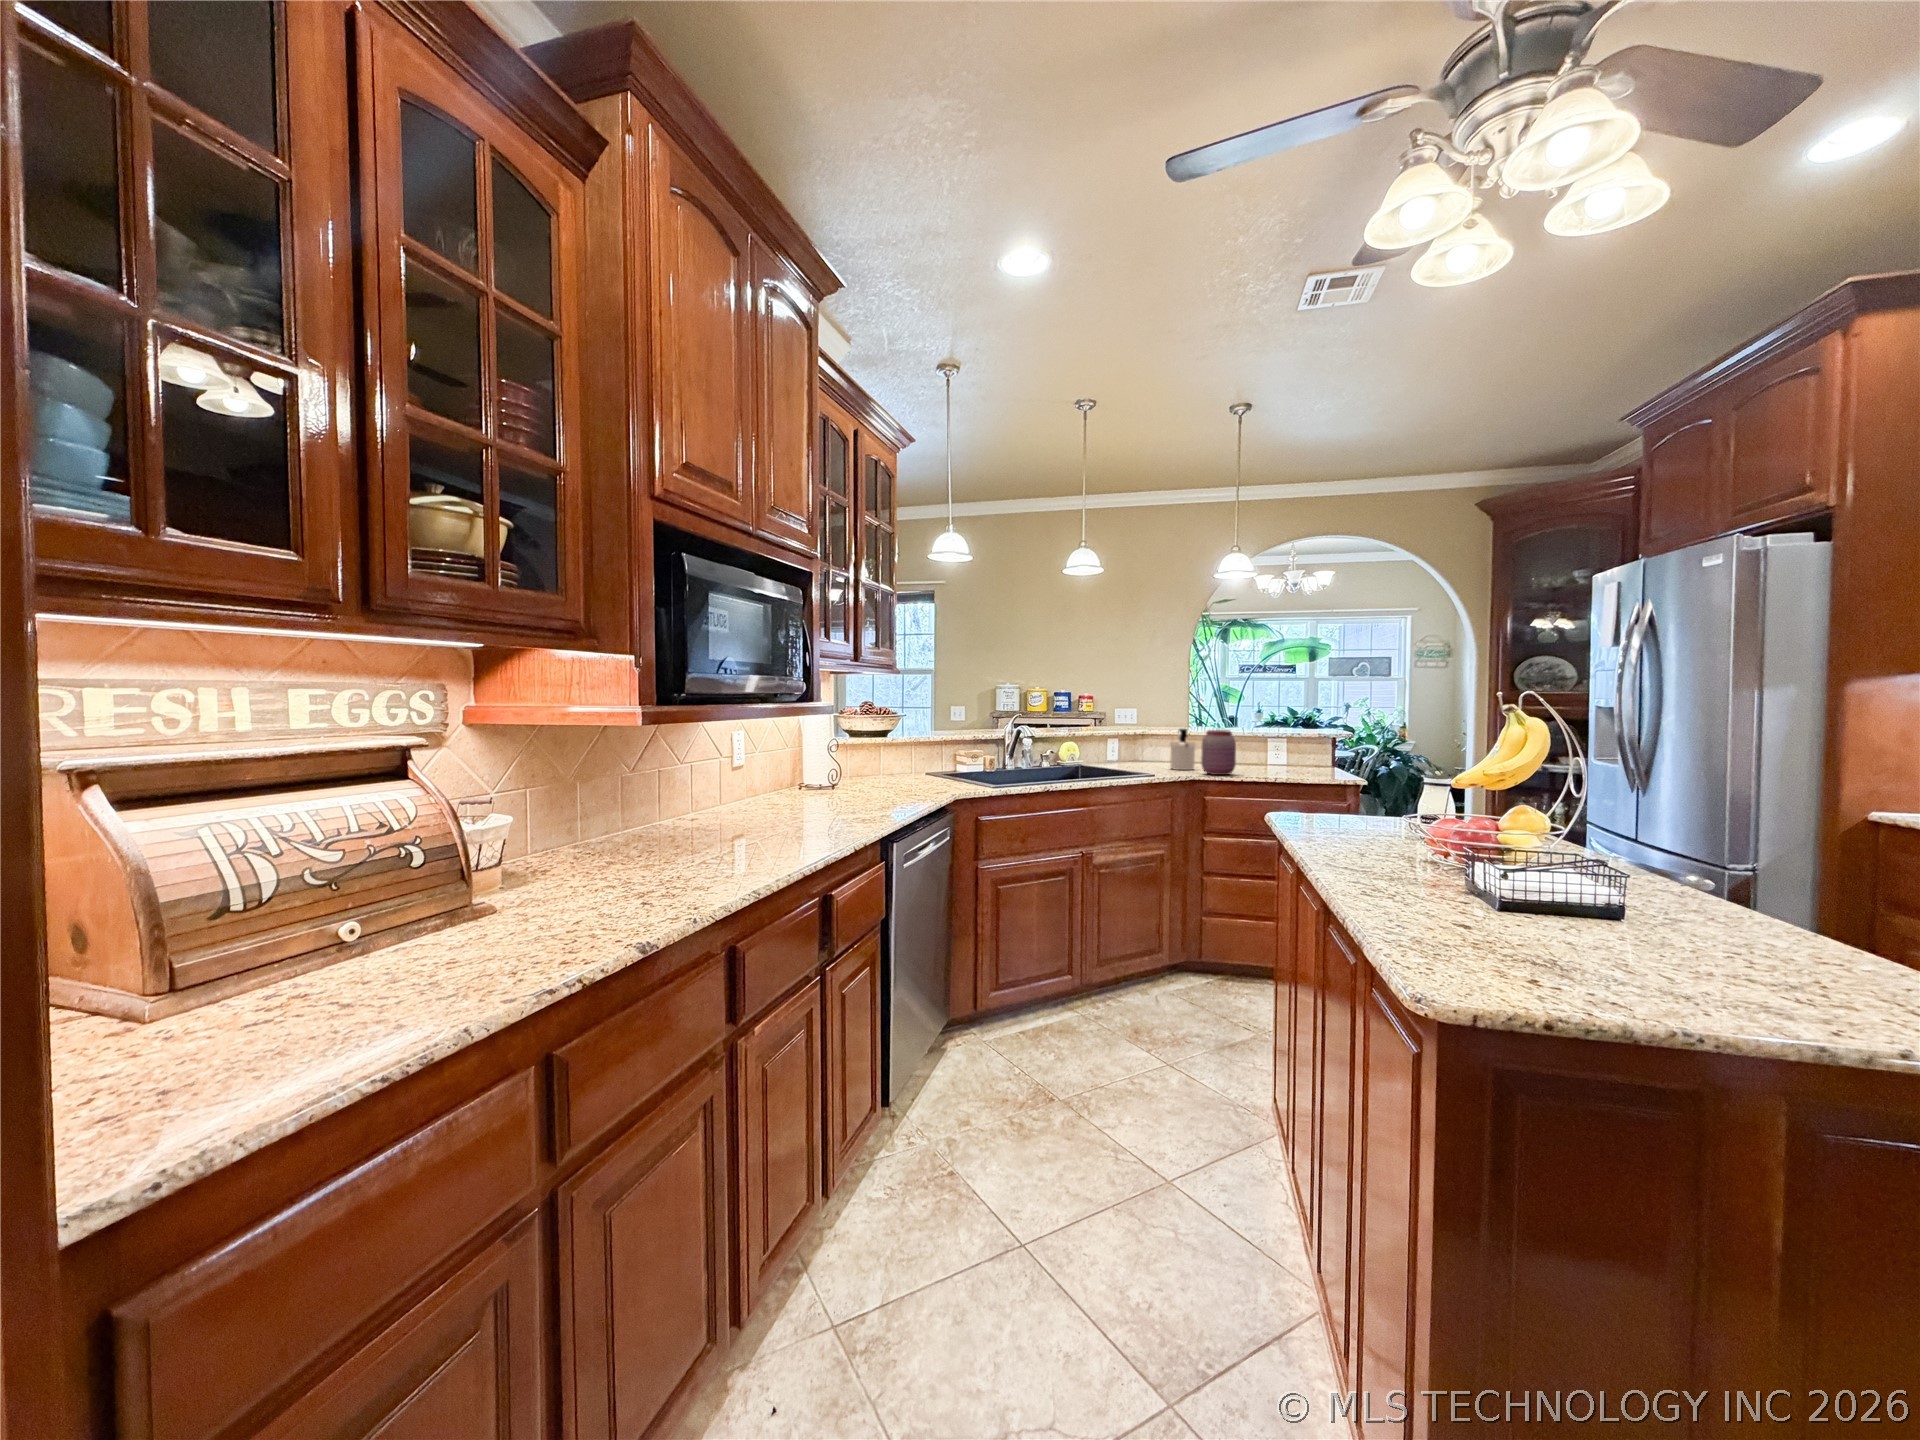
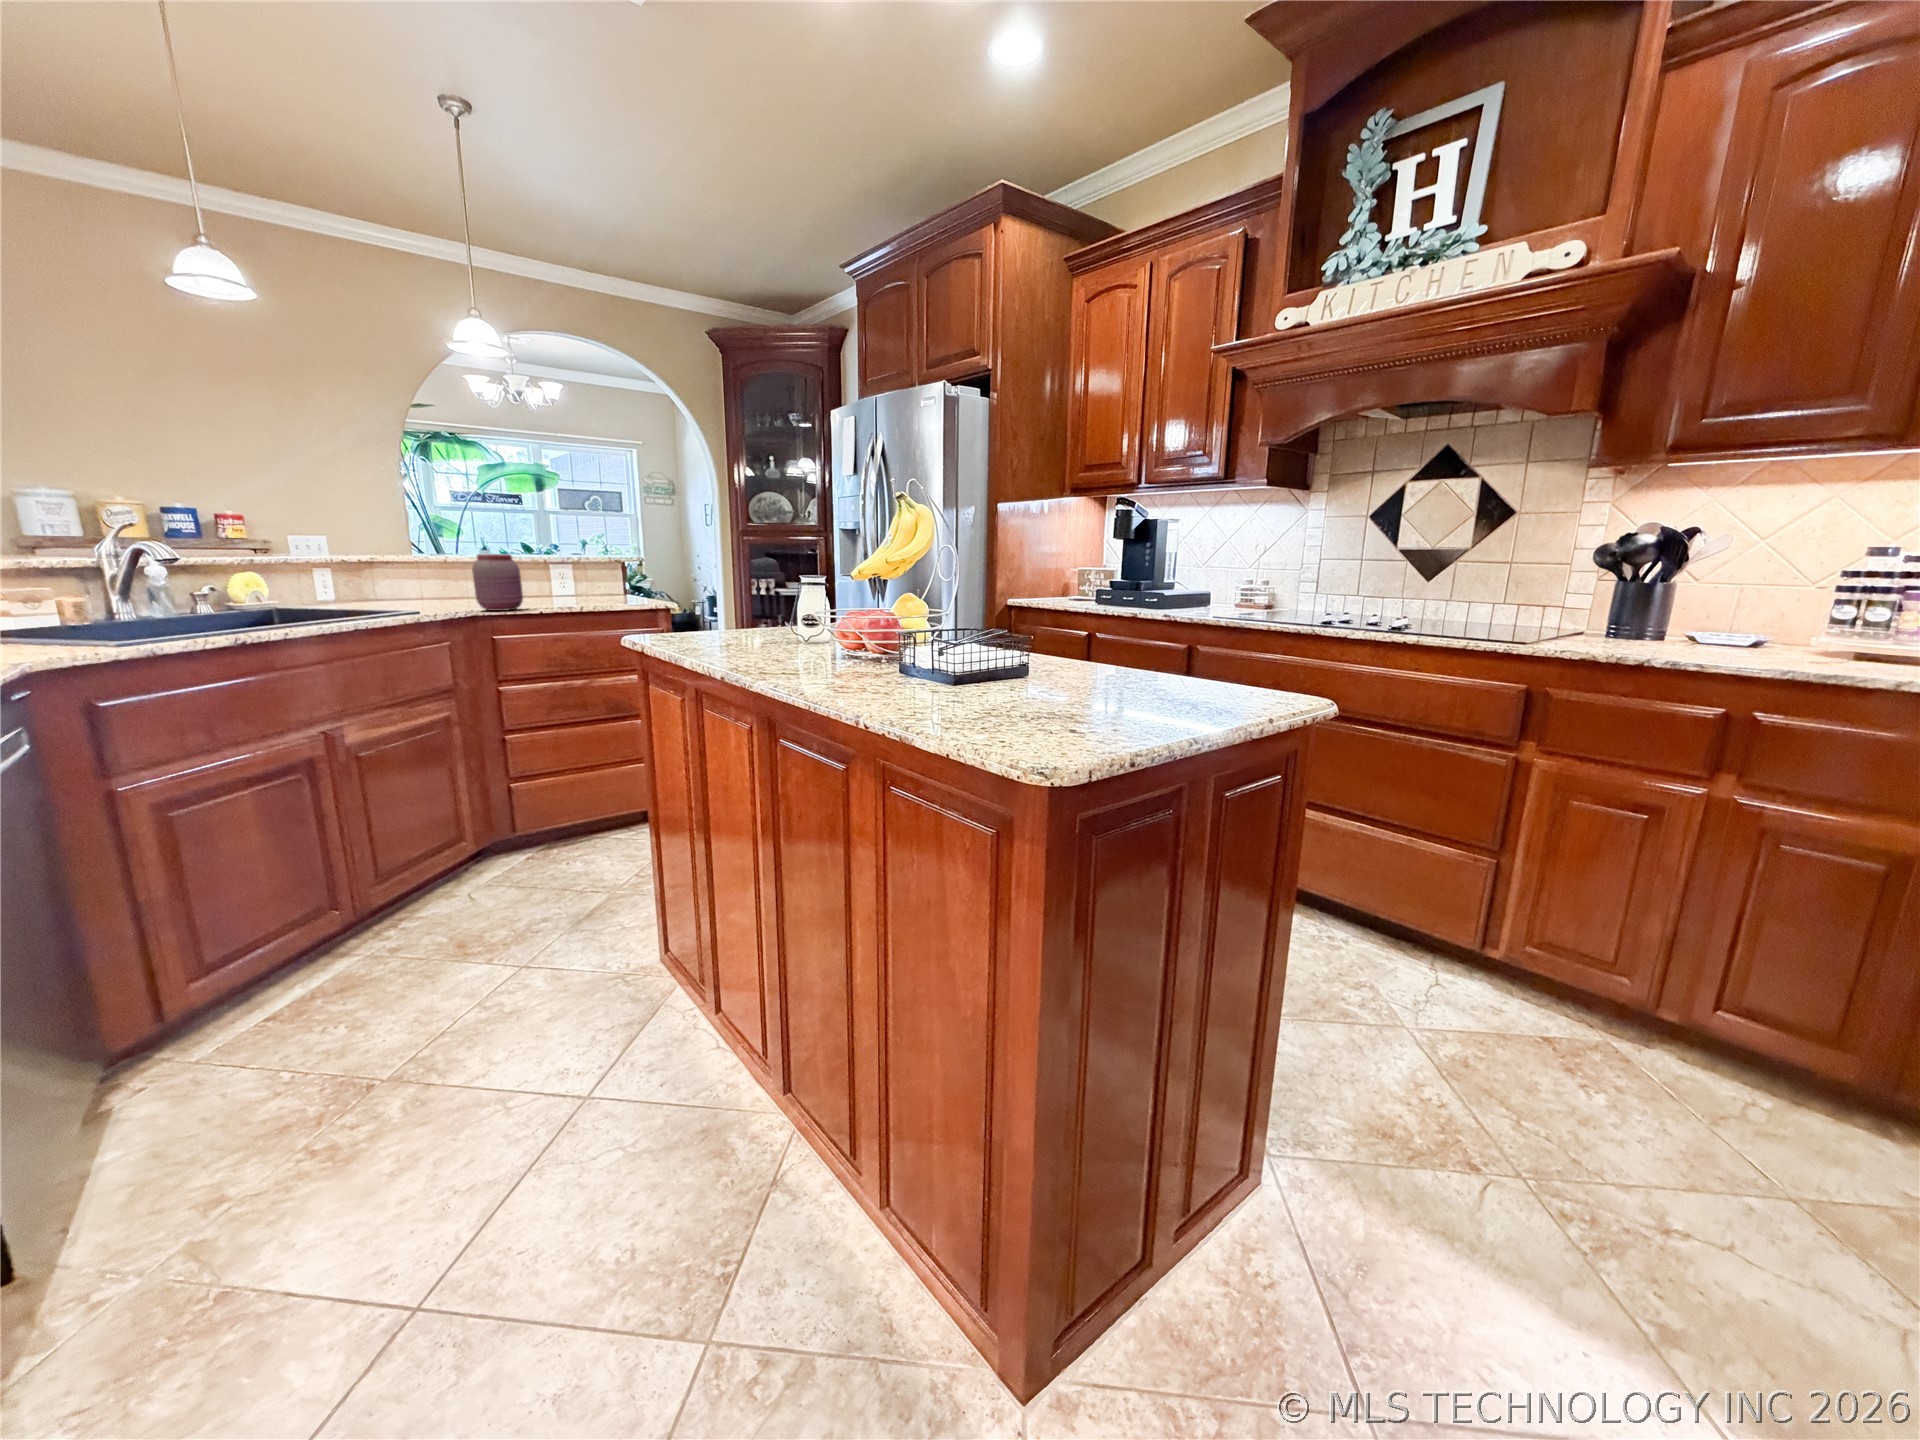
soap dispenser: present [1170,729,1196,770] -> none [417,554,460,609]

